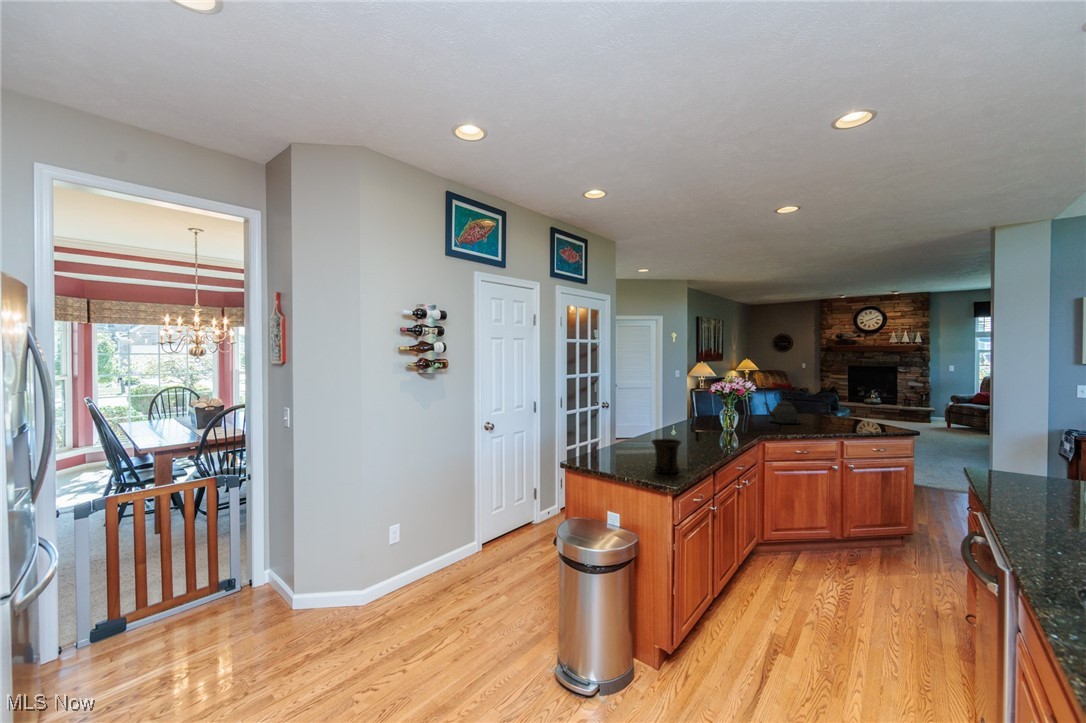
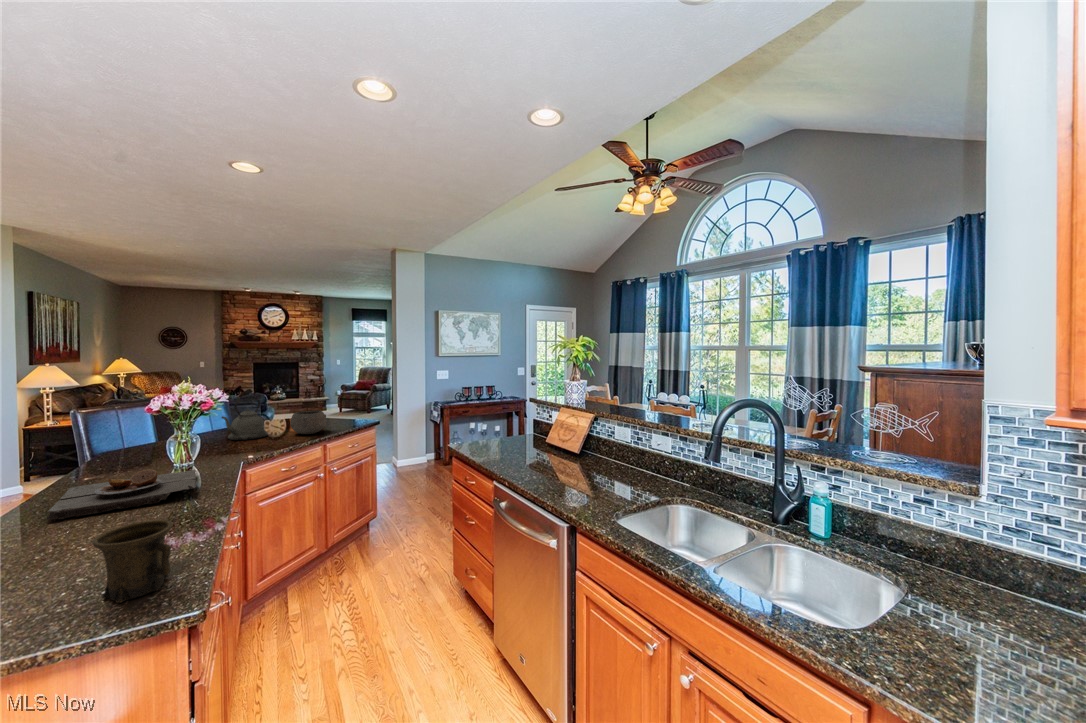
bowl: none [817,407,852,429] -> present [291,411,327,434]
plate: none [657,424,730,444] -> present [47,469,196,519]

